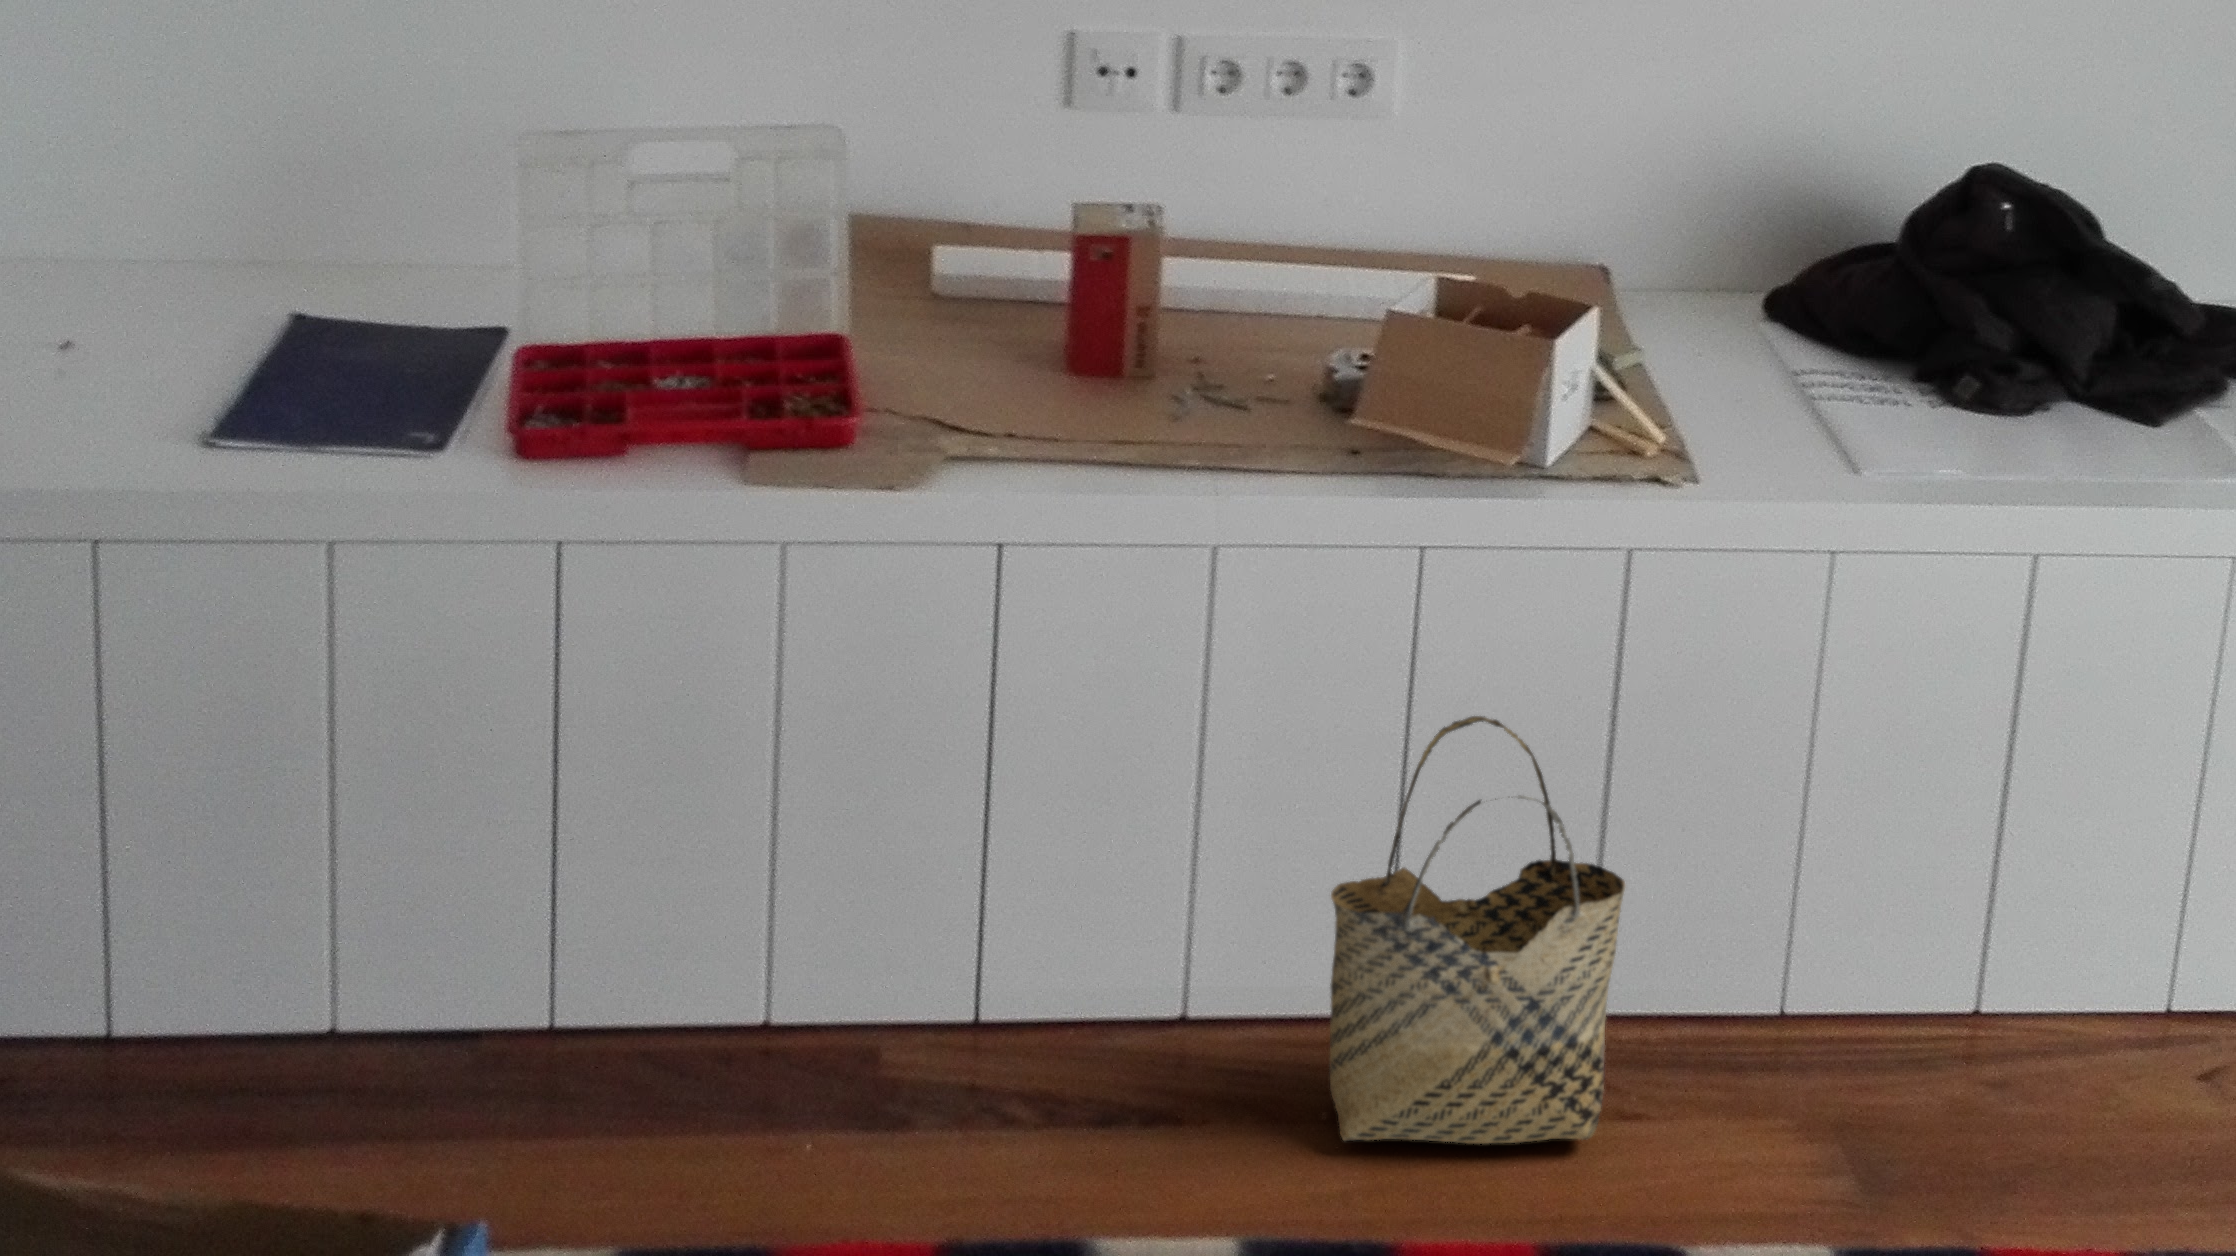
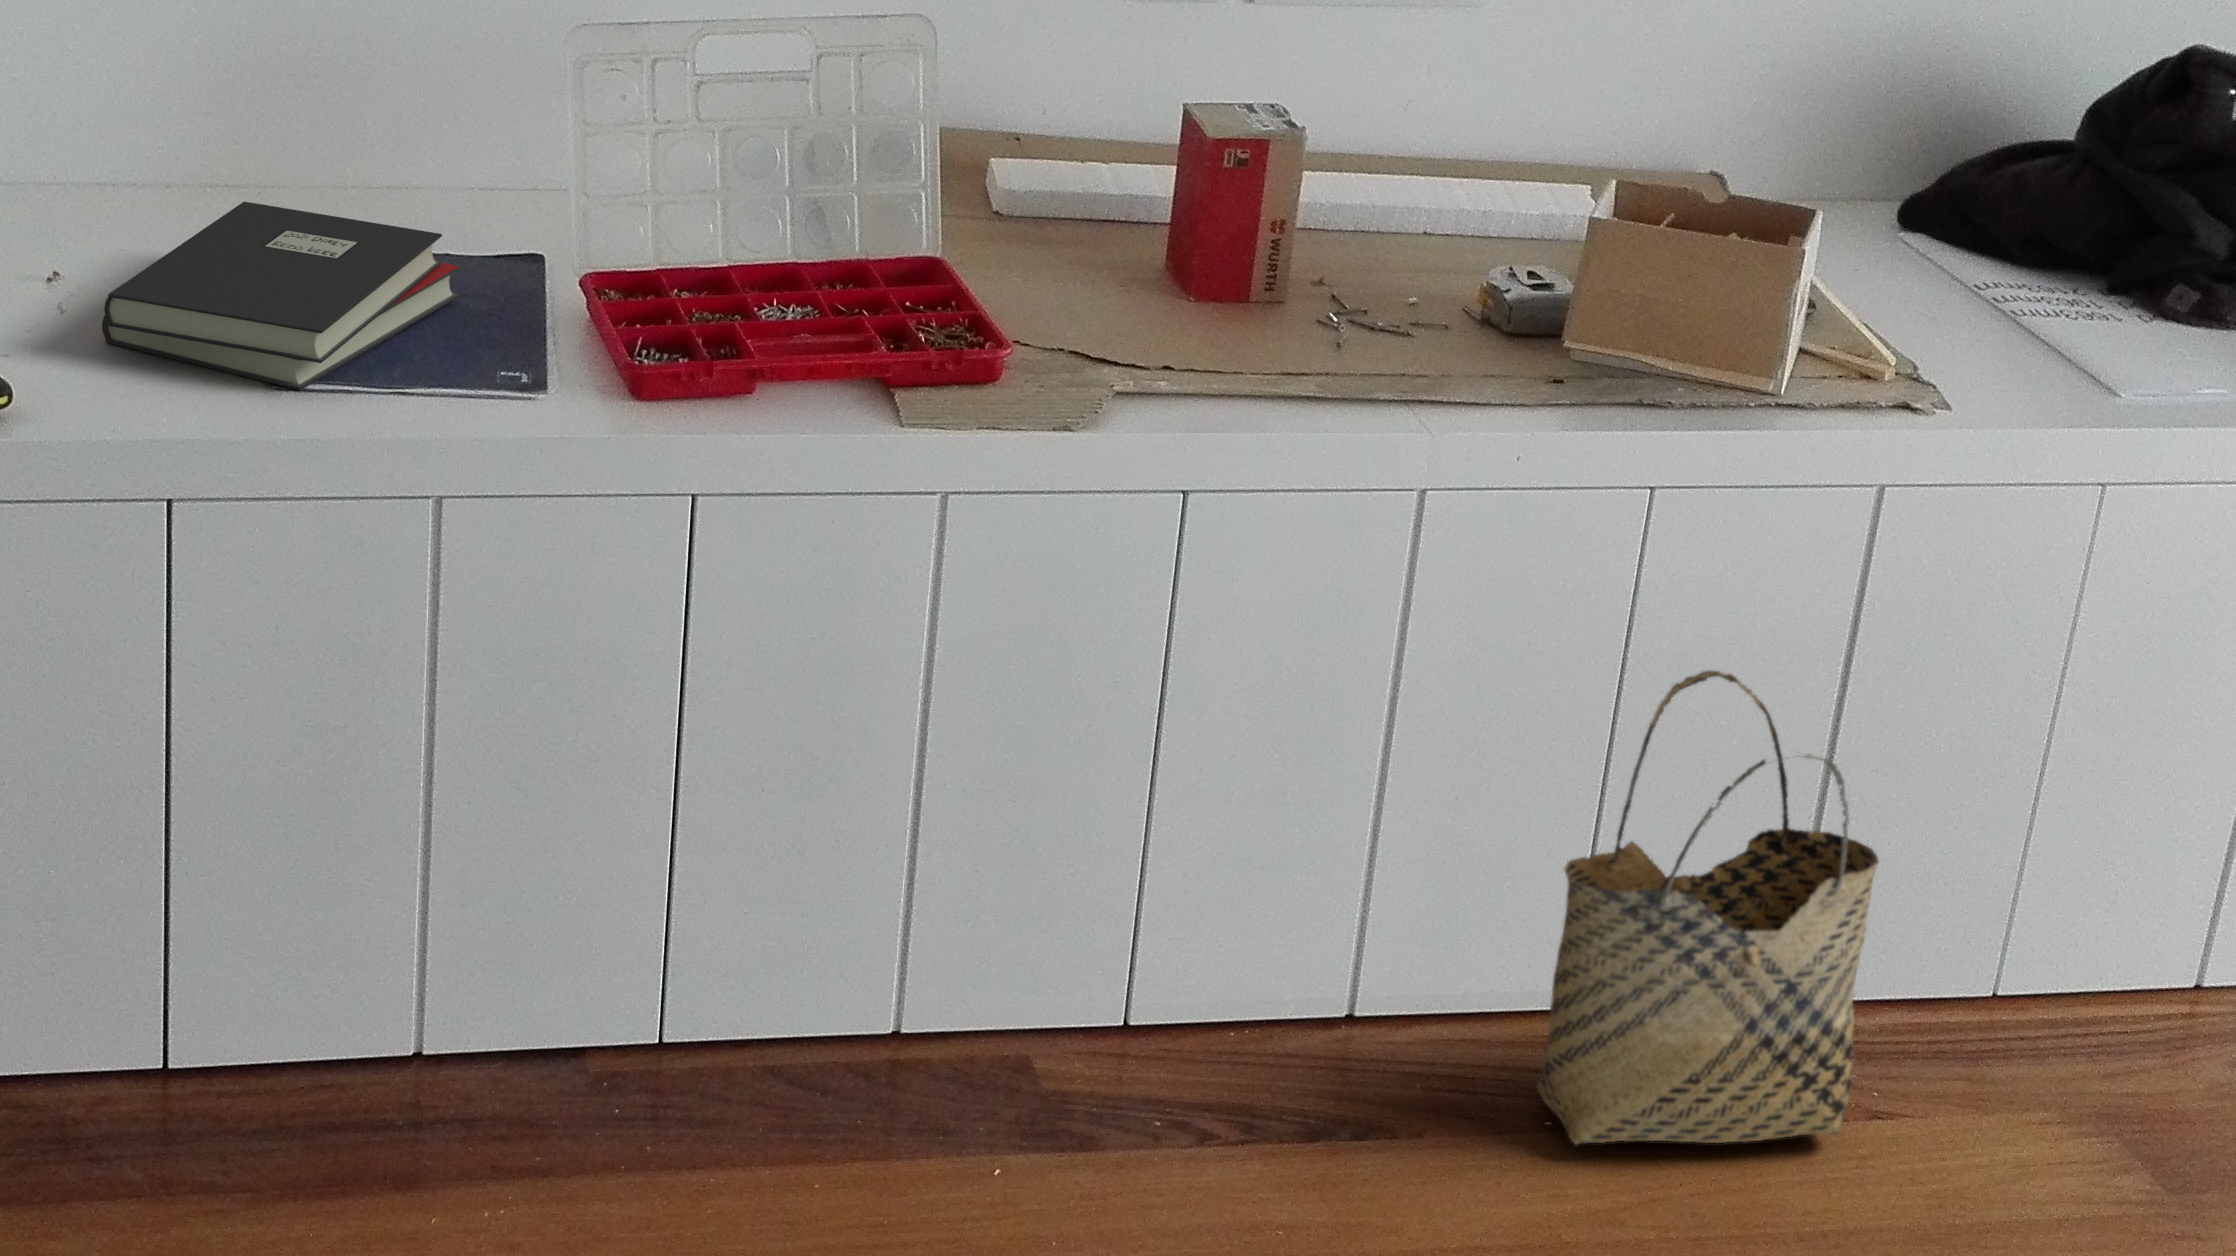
hardback book: none [75,274,419,443] -> present [102,202,459,390]

